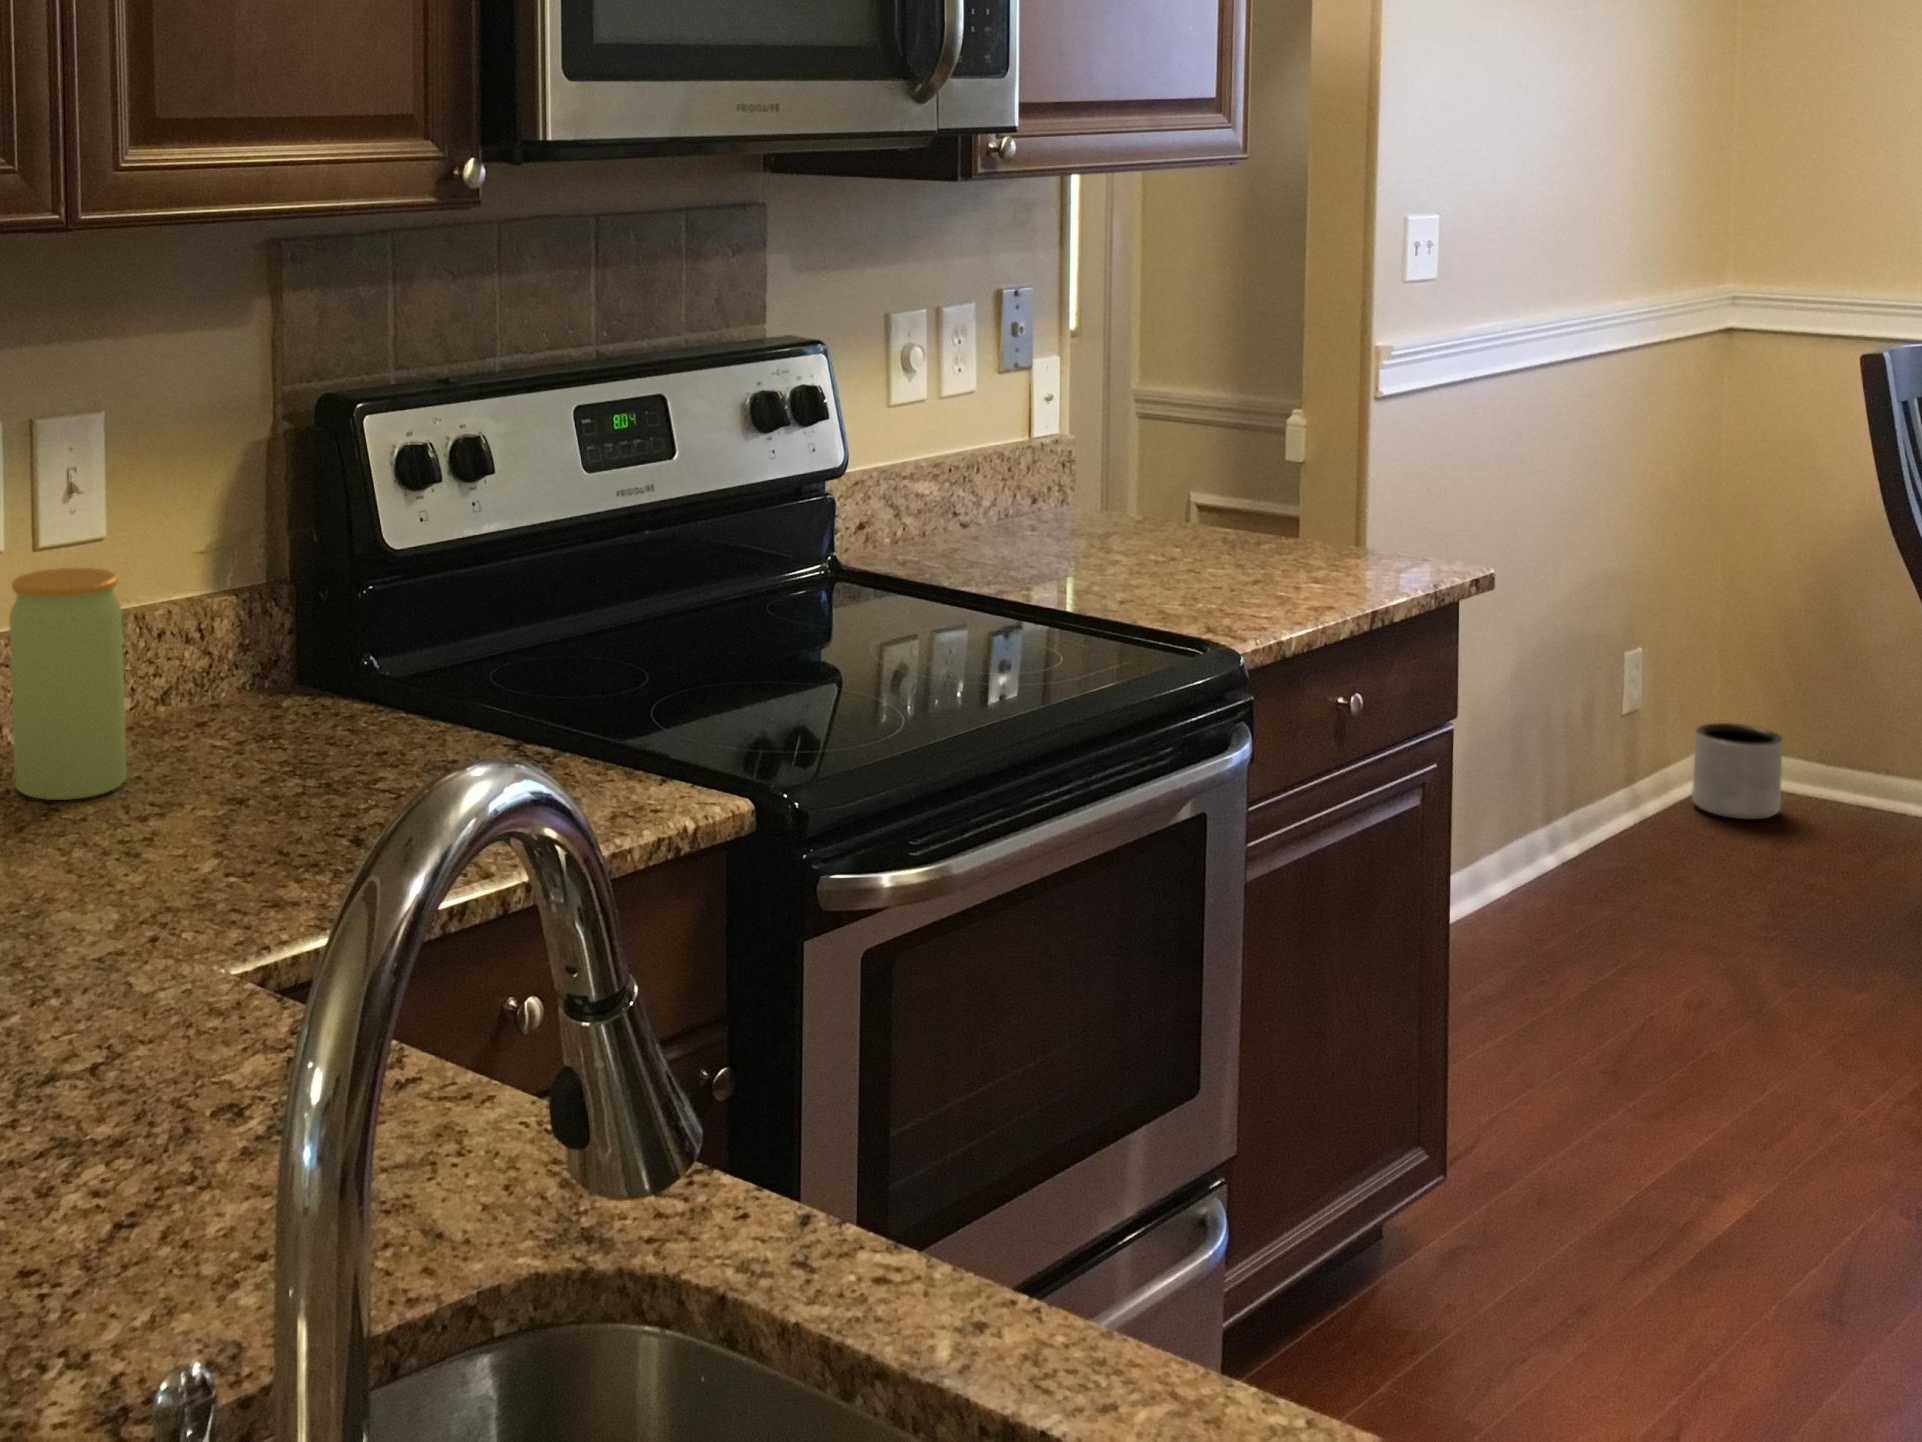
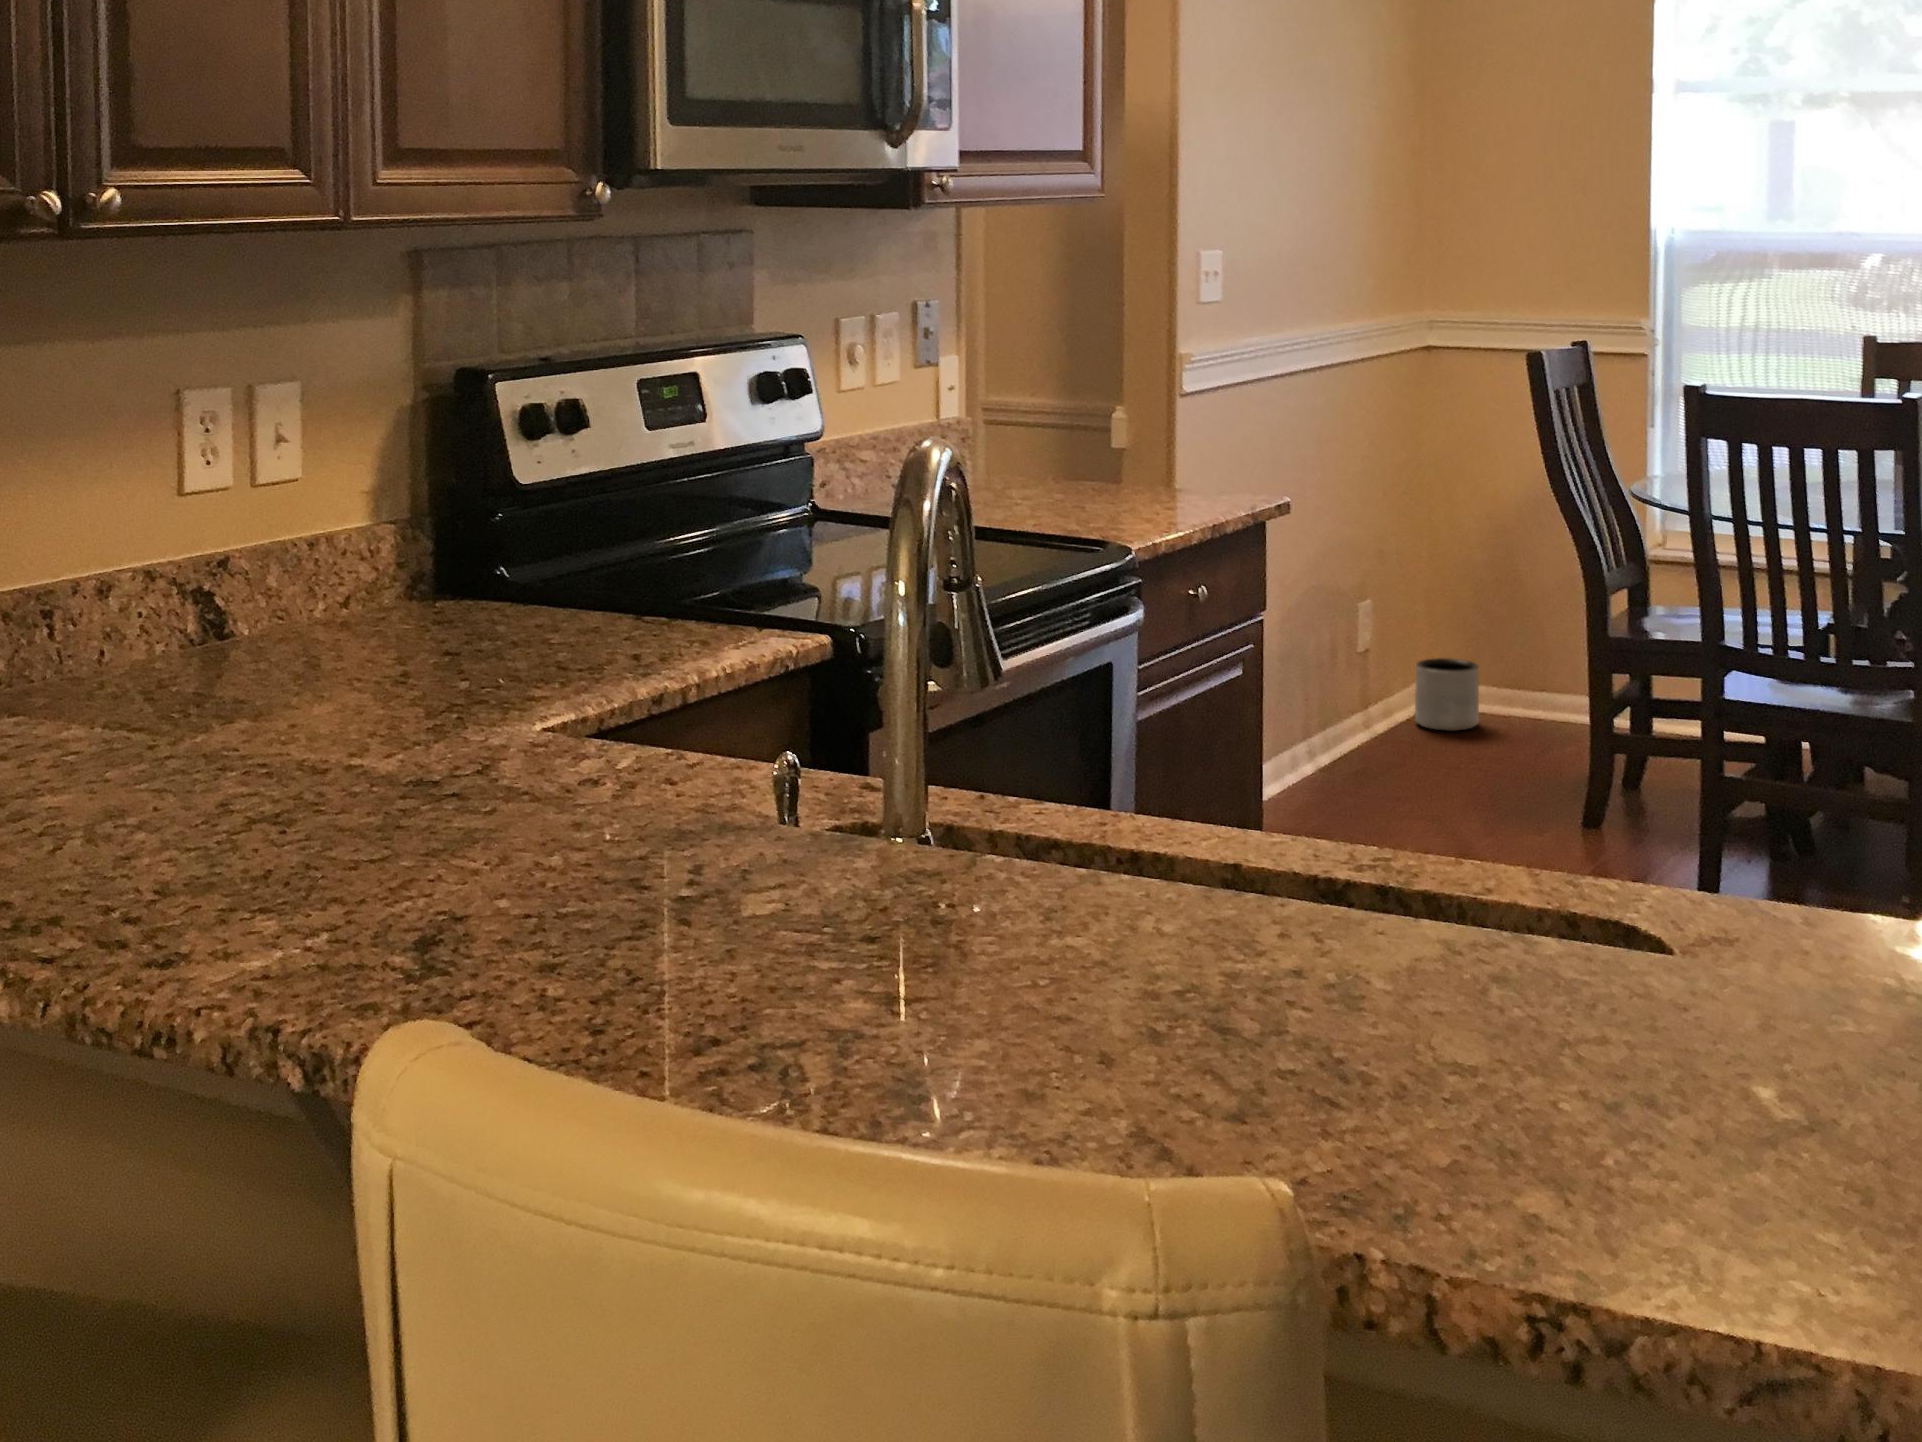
jar: present [9,568,127,800] -> none [267,489,357,660]

